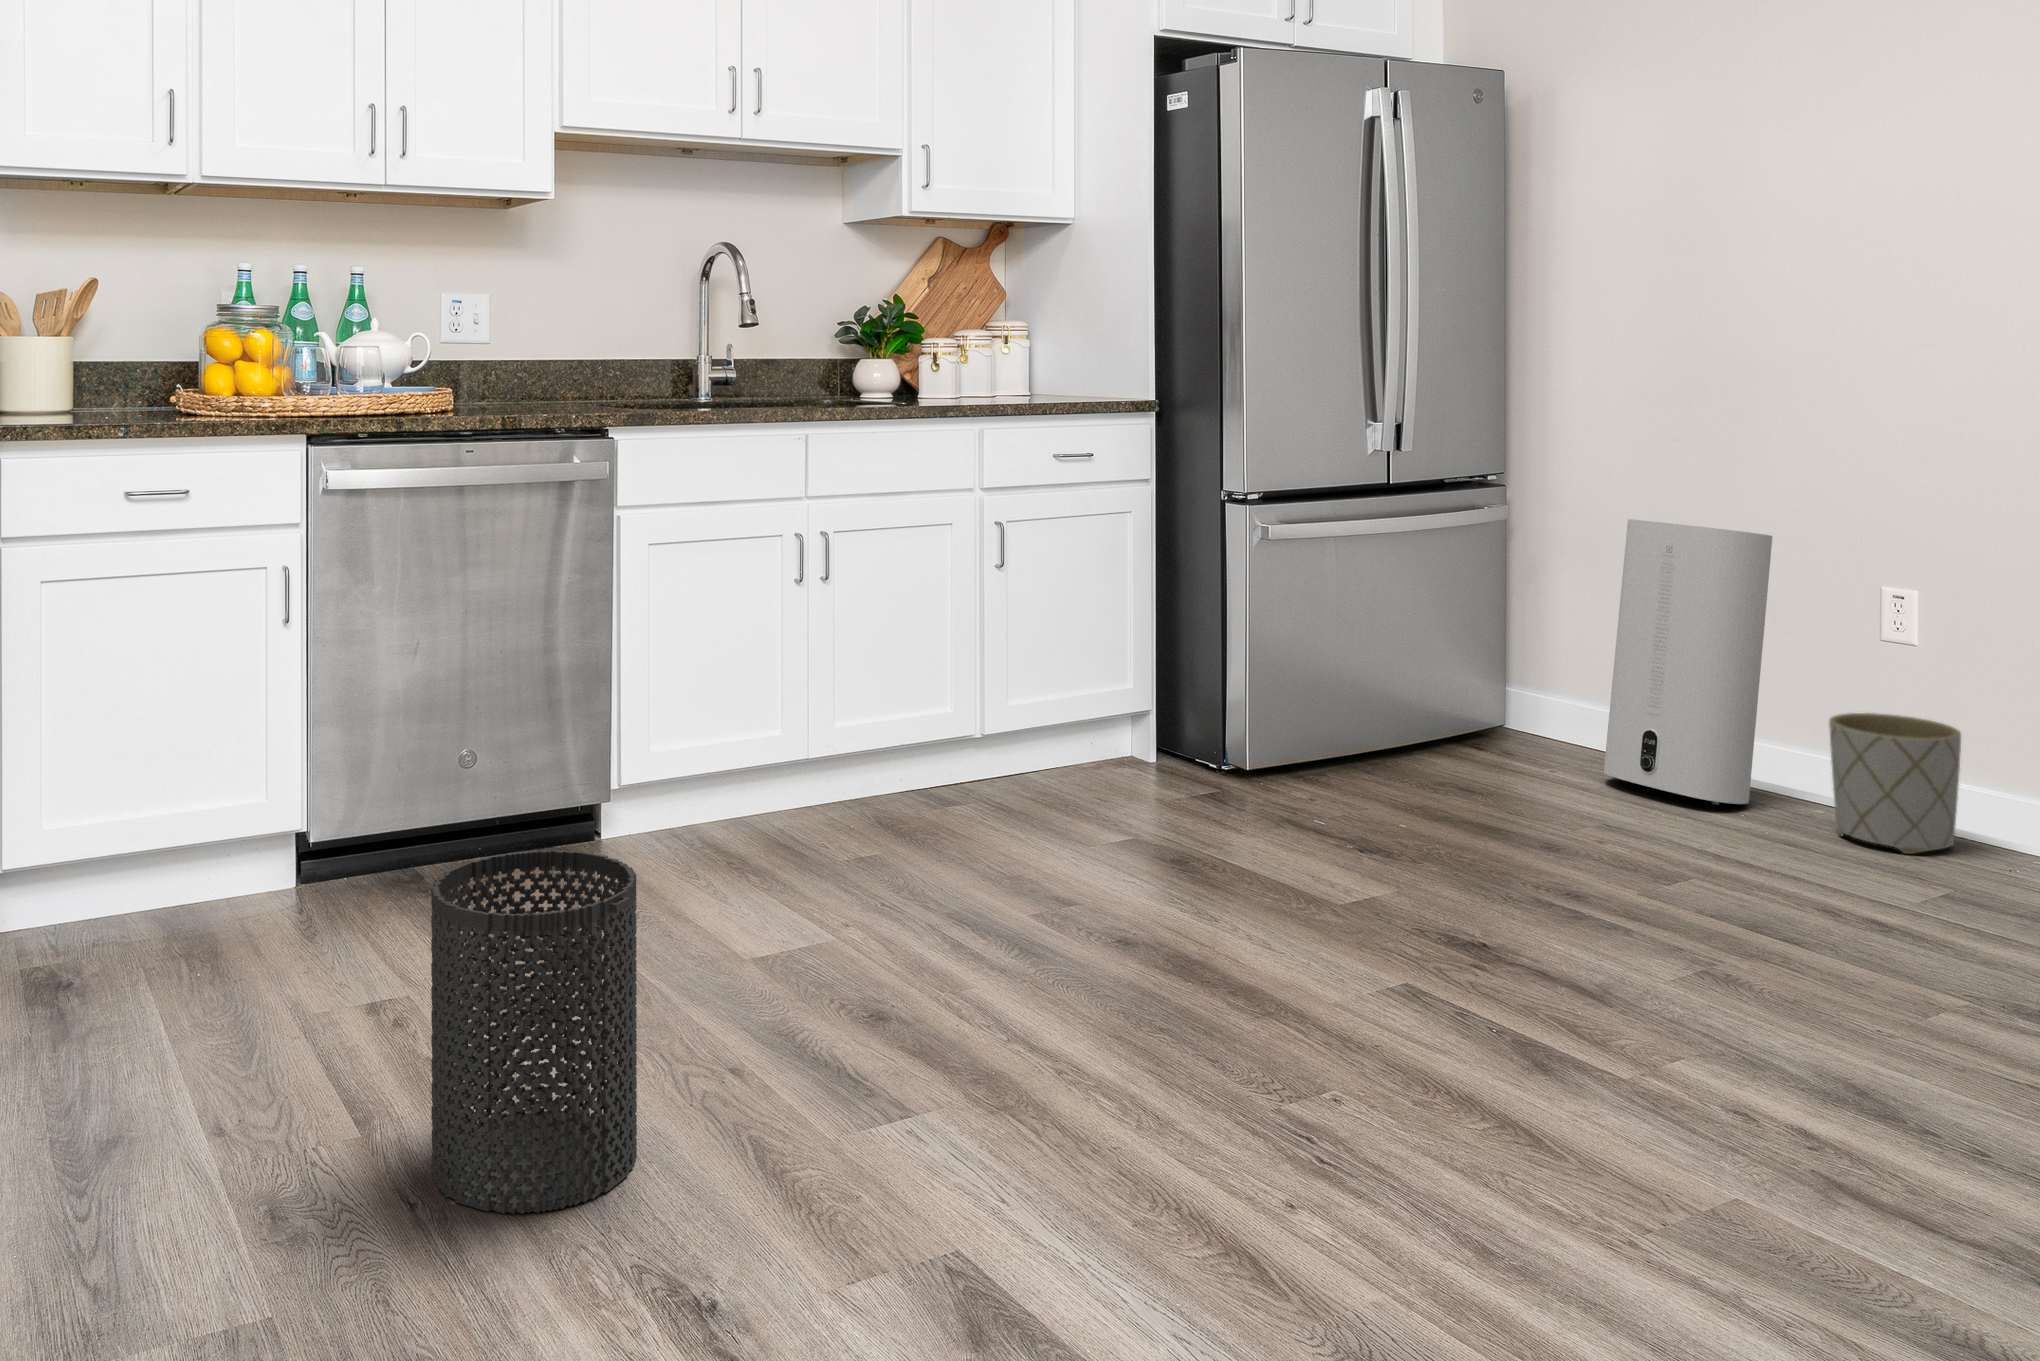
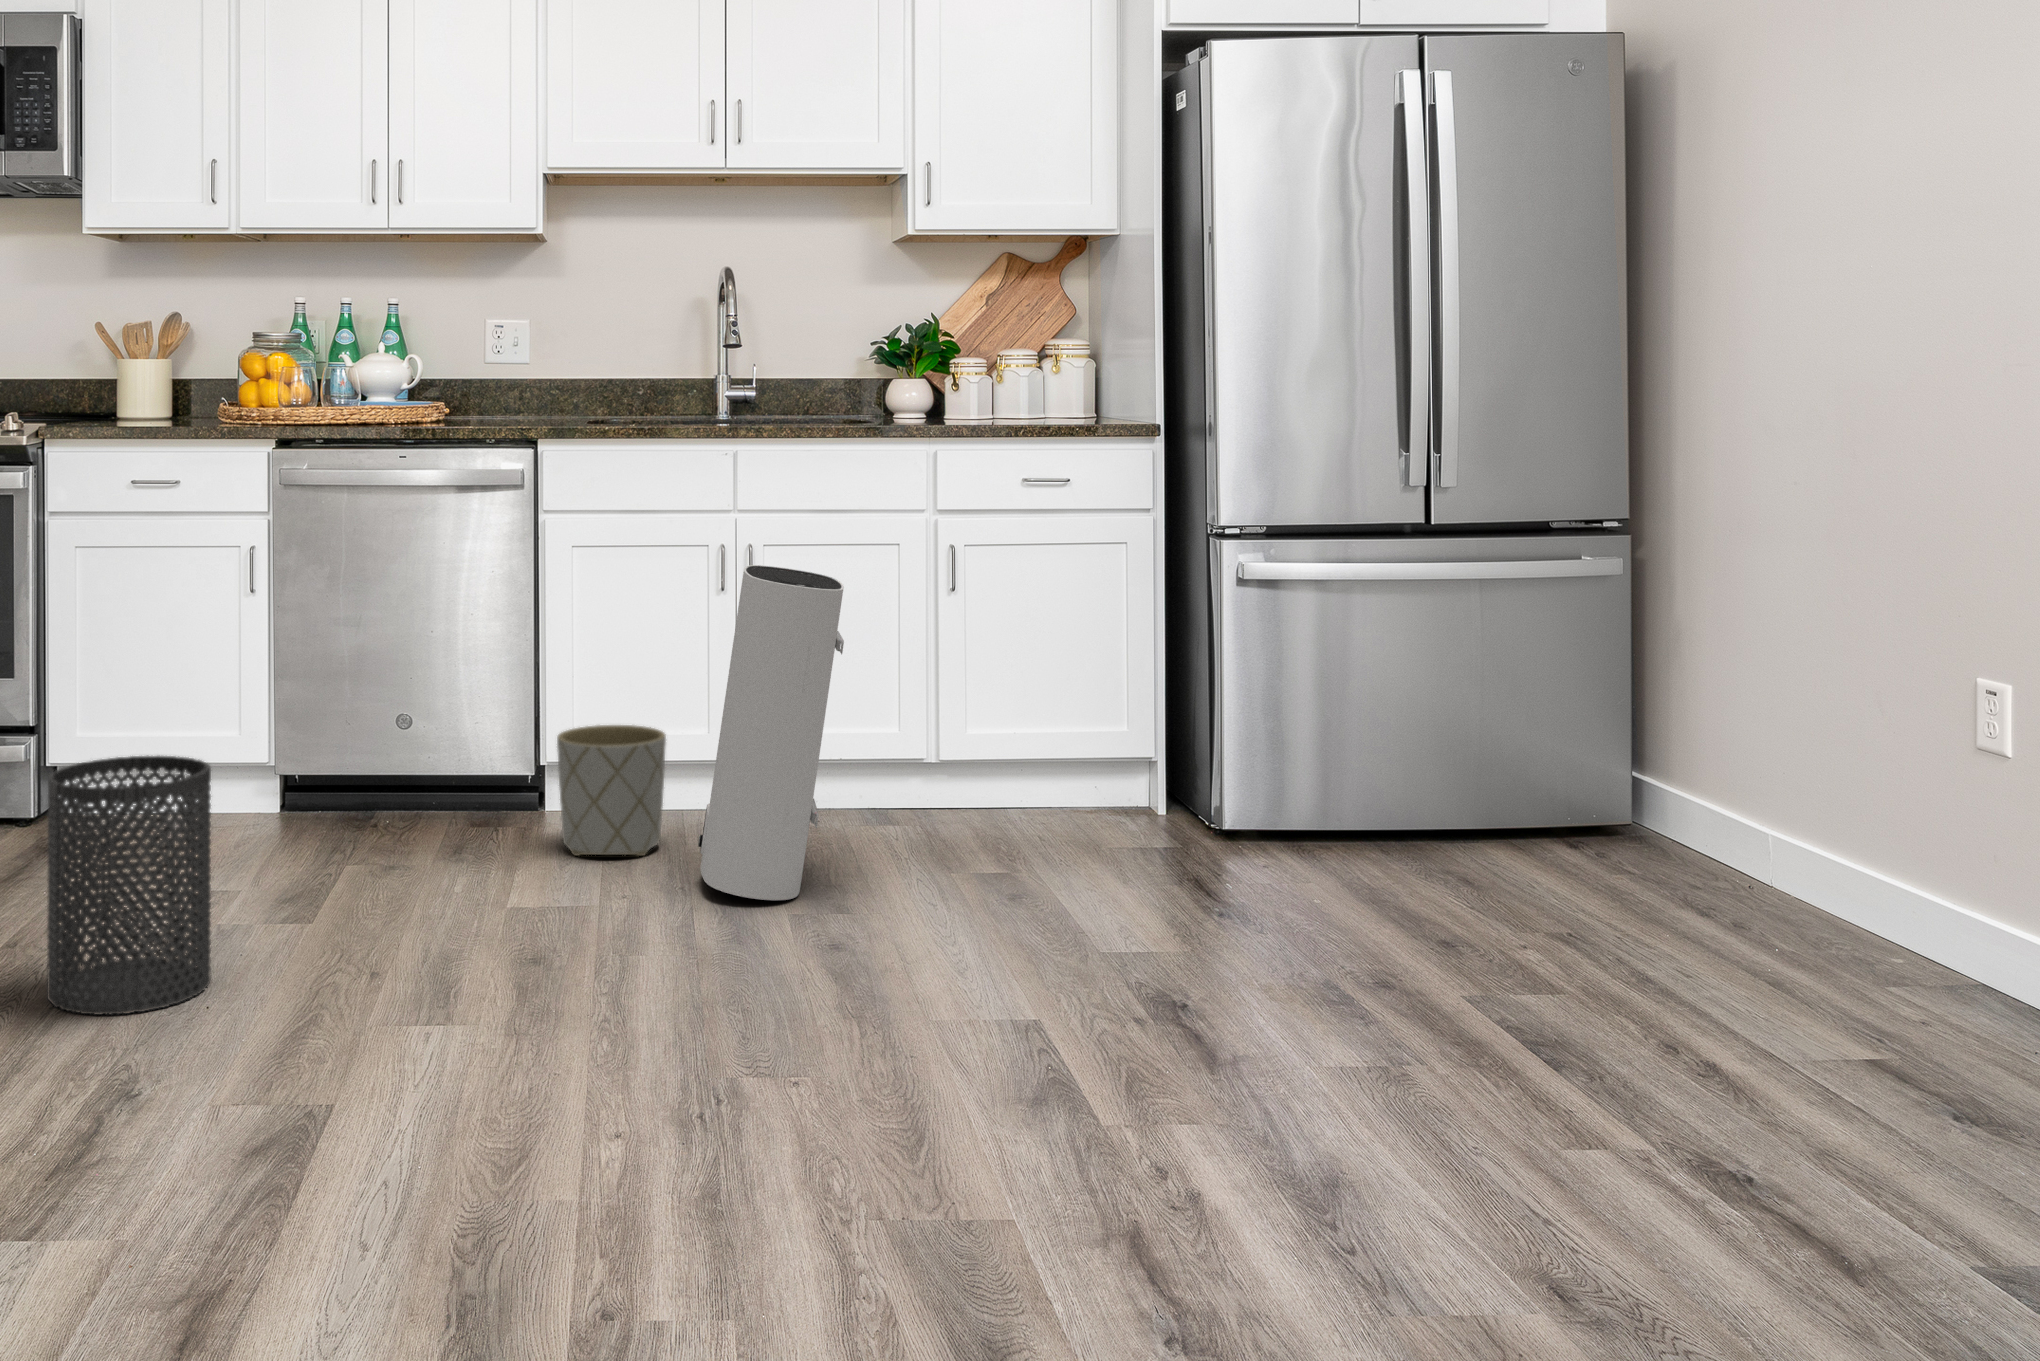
air purifier: present [1604,519,1772,805] -> present [698,565,844,900]
planter: present [1829,713,1961,854] -> present [557,725,666,856]

